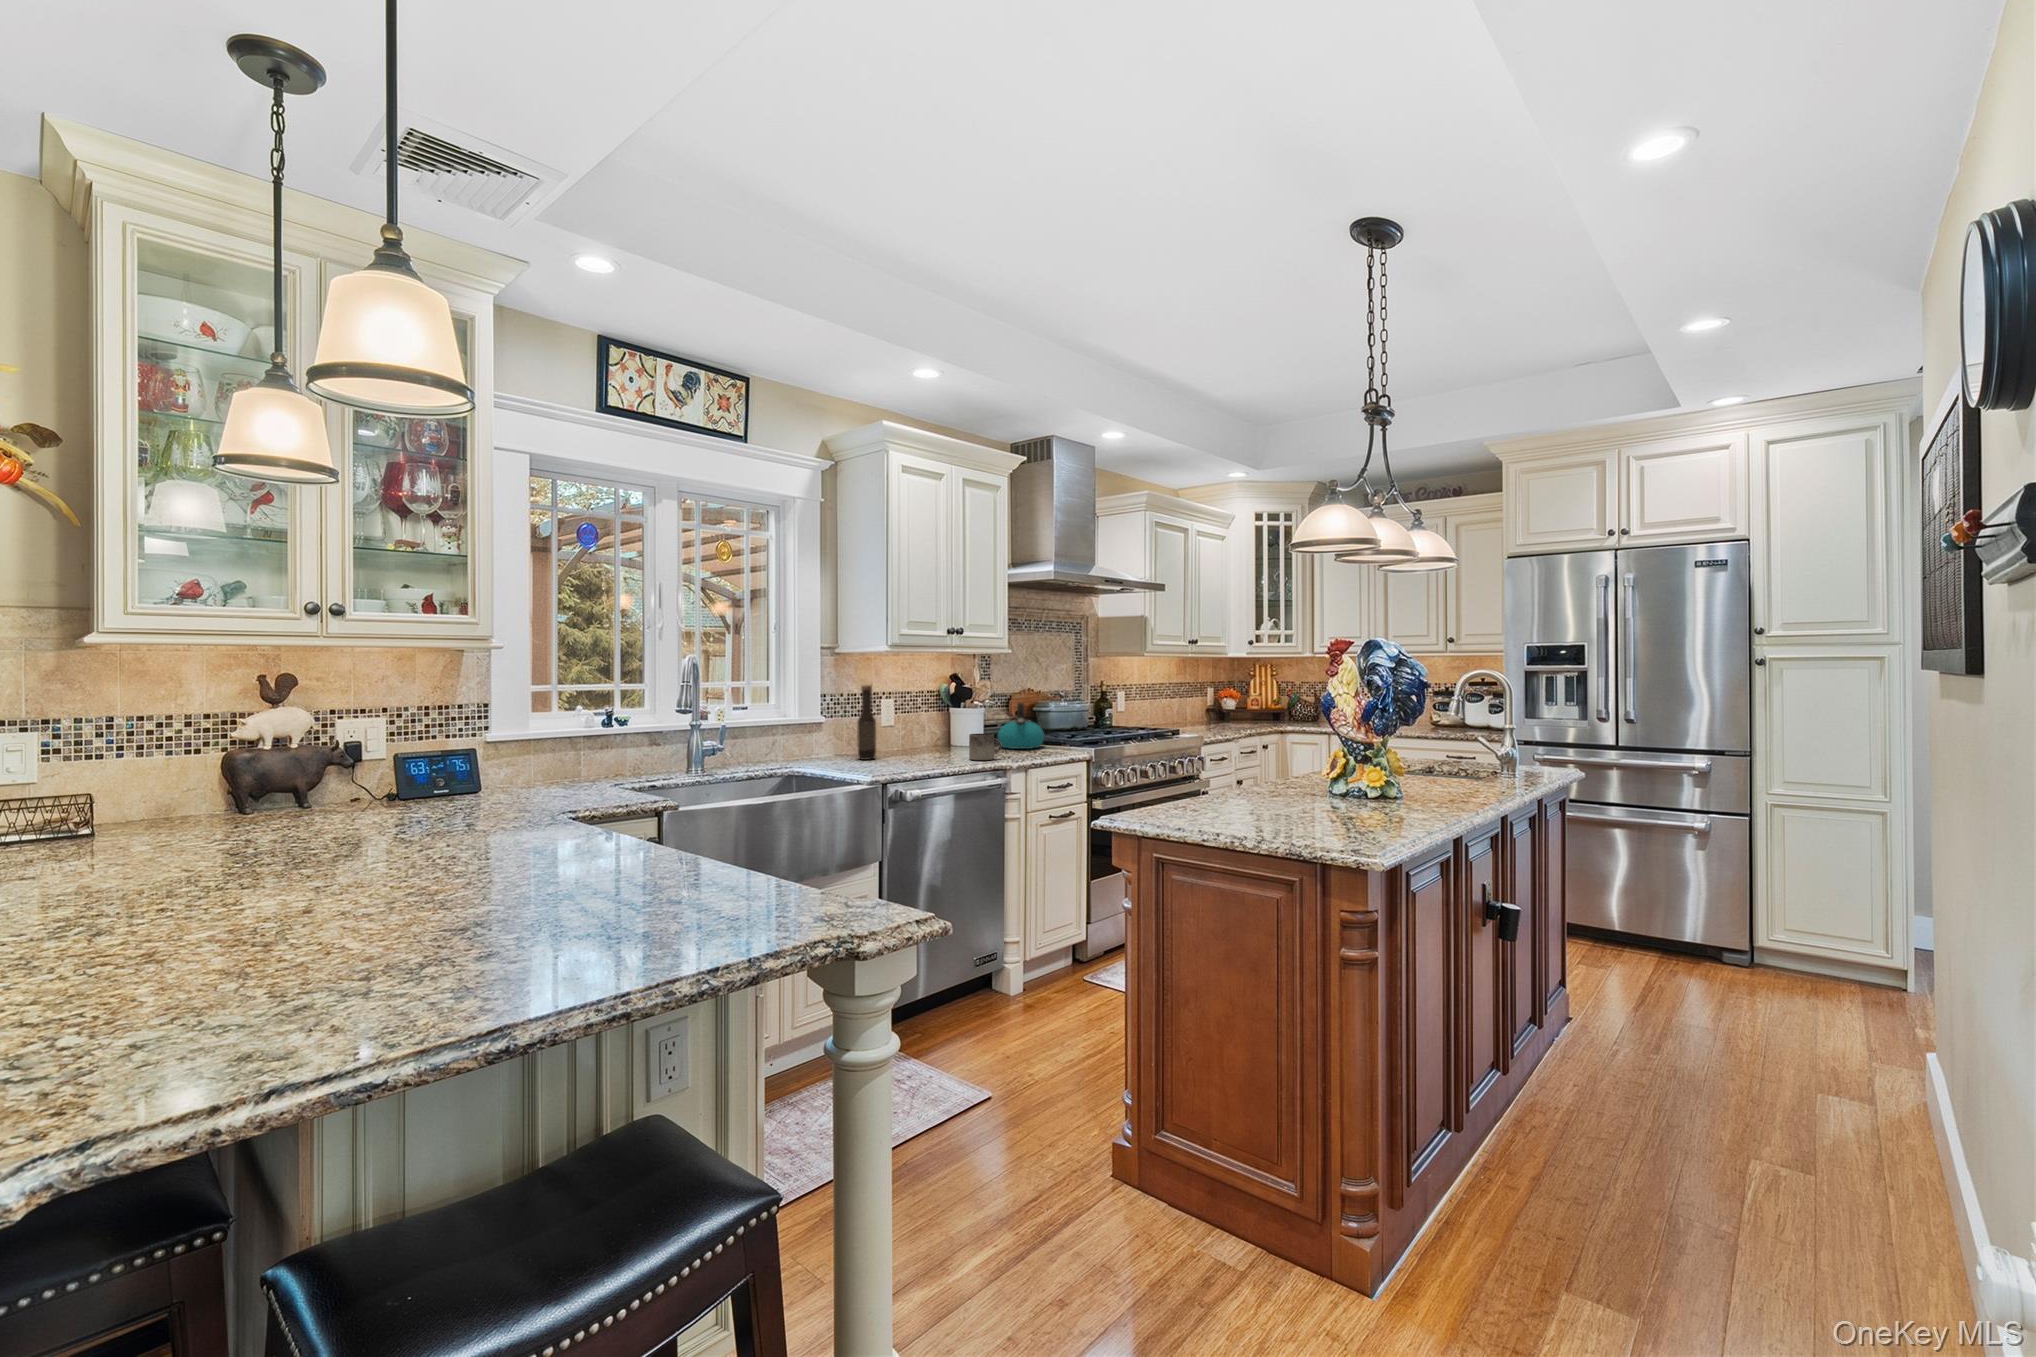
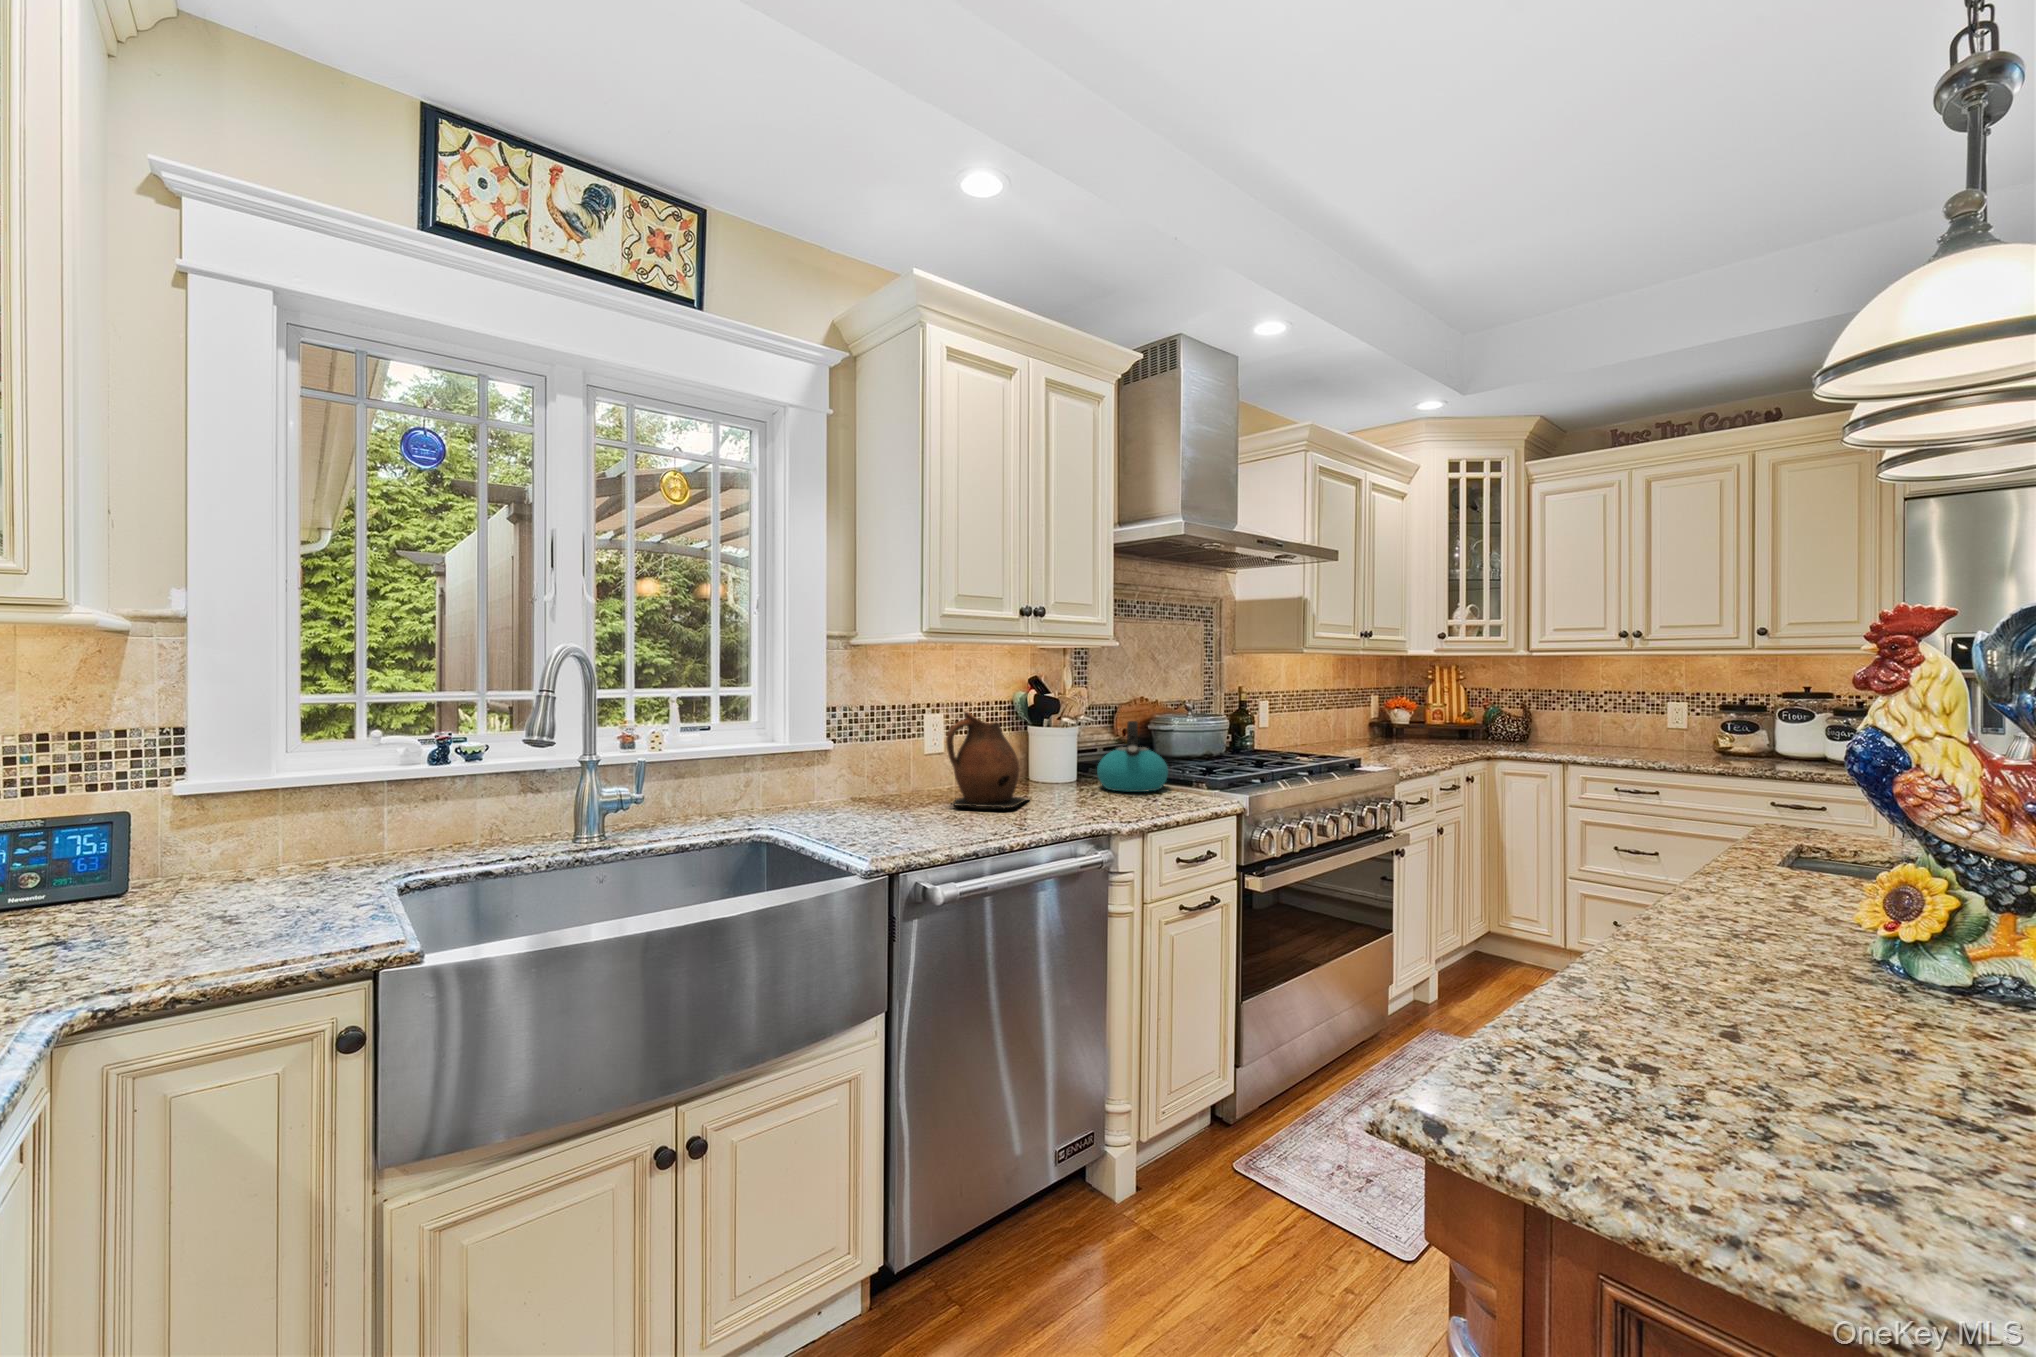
bottle: present [857,685,876,760] -> none [879,694,907,811]
ceramic pitcher: none [901,696,954,758] -> present [946,712,1029,809]
mug: present [969,734,1002,760] -> none [1052,772,1104,816]

